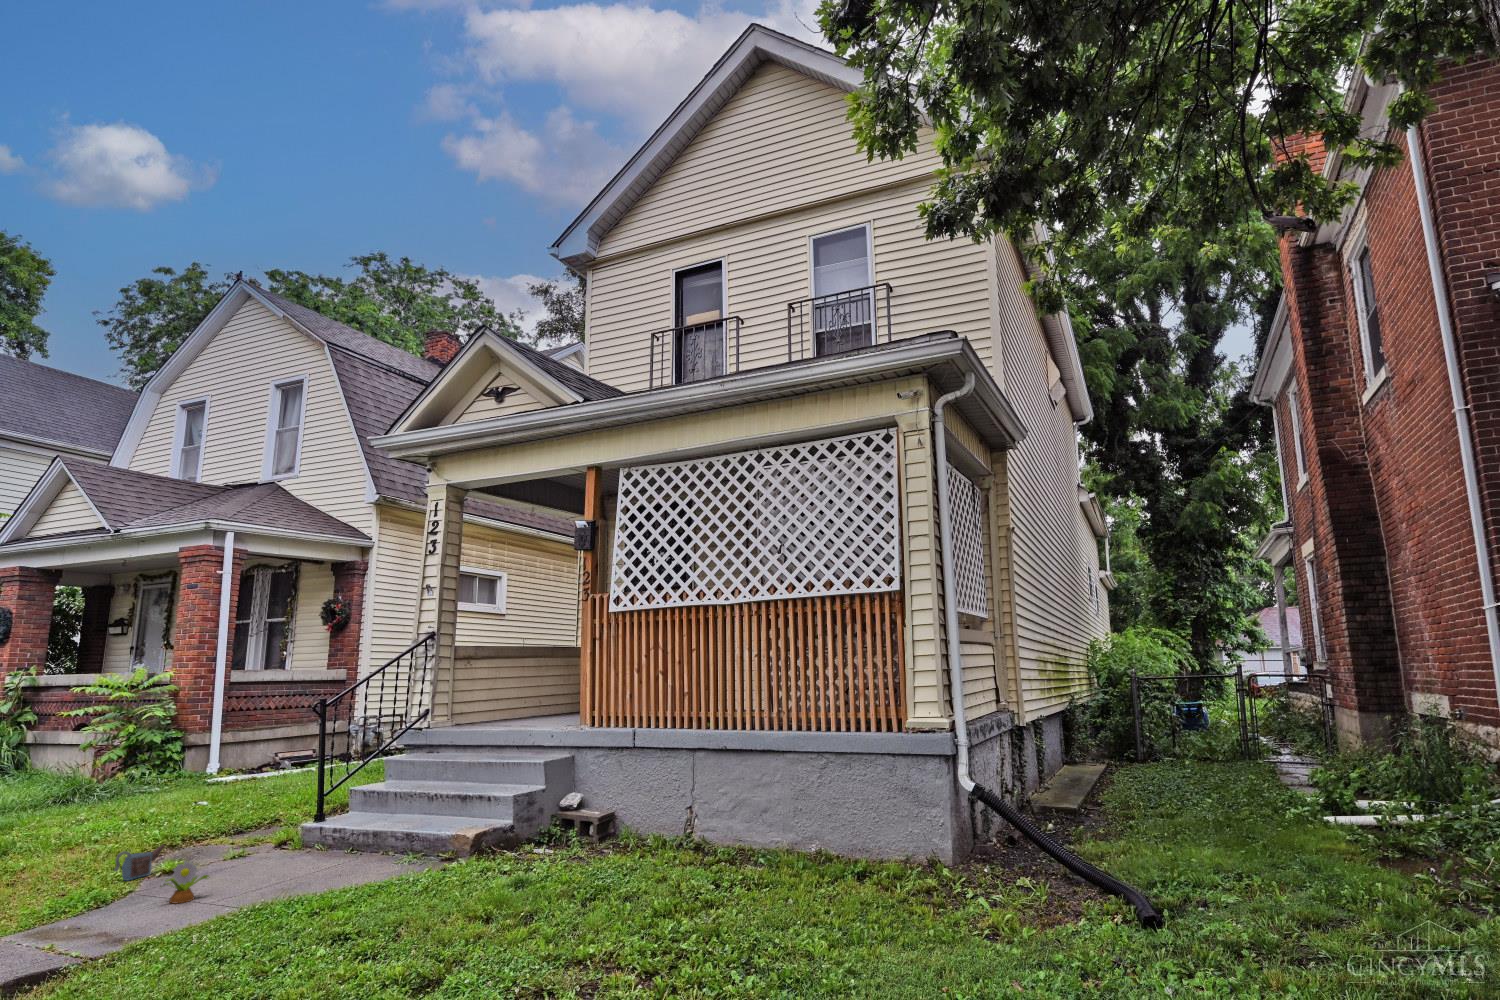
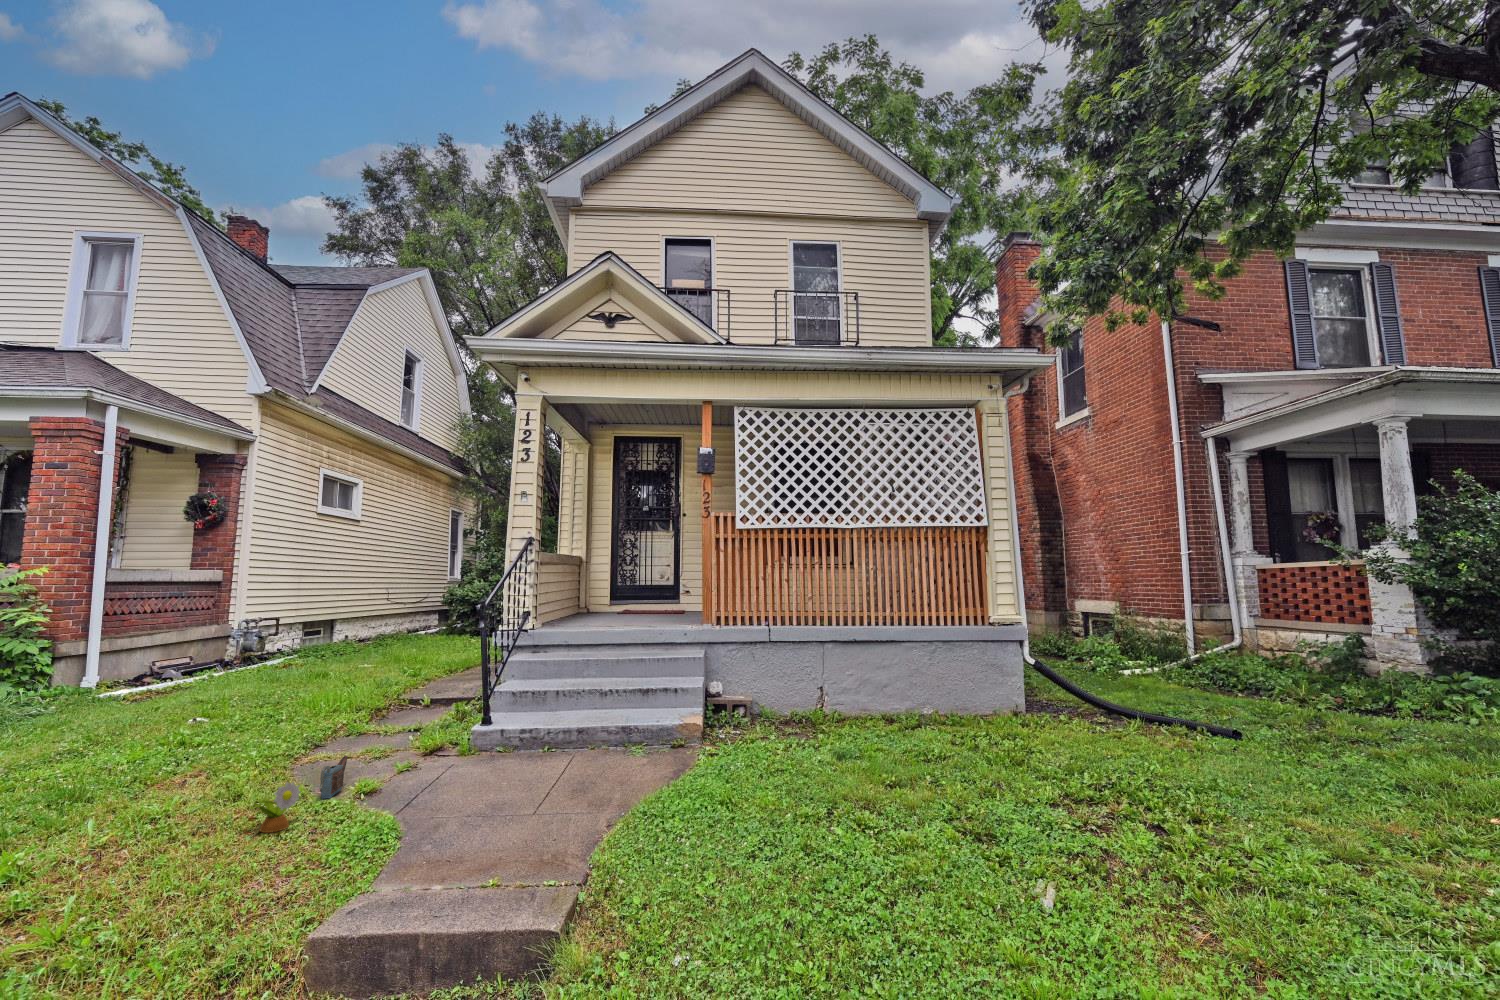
decorative plant: present [166,861,209,904] -> present [250,782,301,833]

